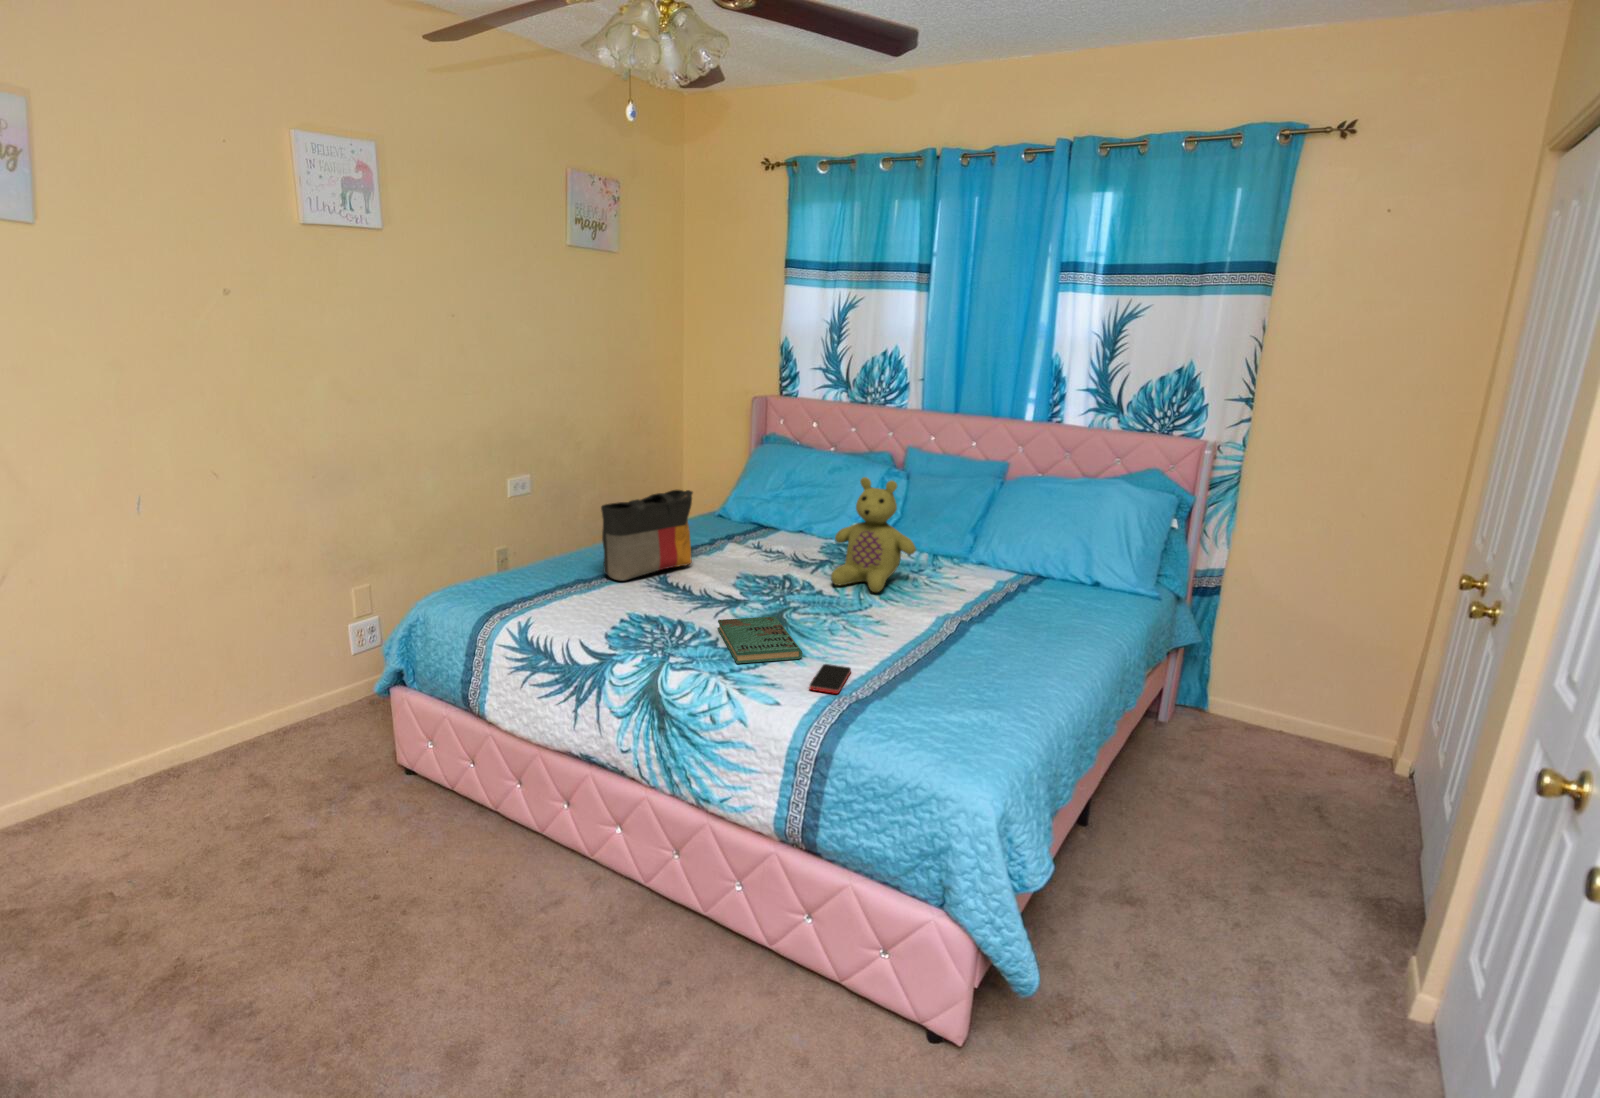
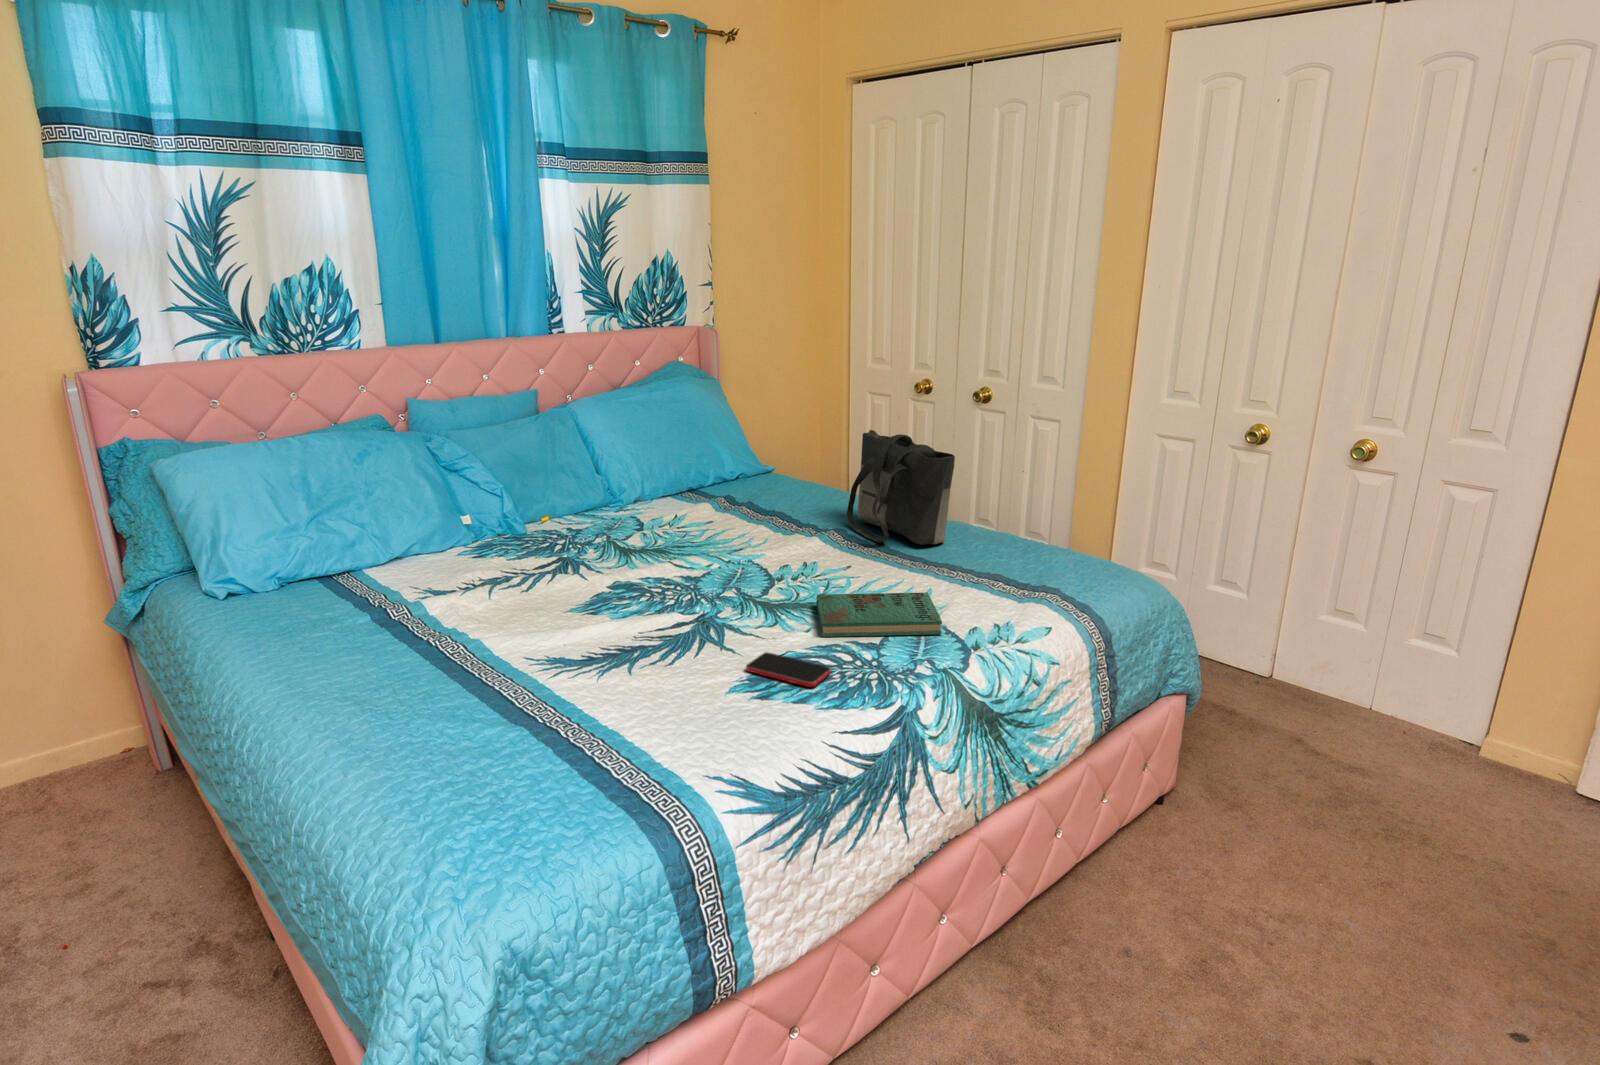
stuffed bear: present [831,477,915,592] -> none [621,415,732,562]
tote bag: present [601,490,693,581] -> present [847,430,955,544]
smartphone: present [809,664,851,694] -> present [746,652,831,687]

